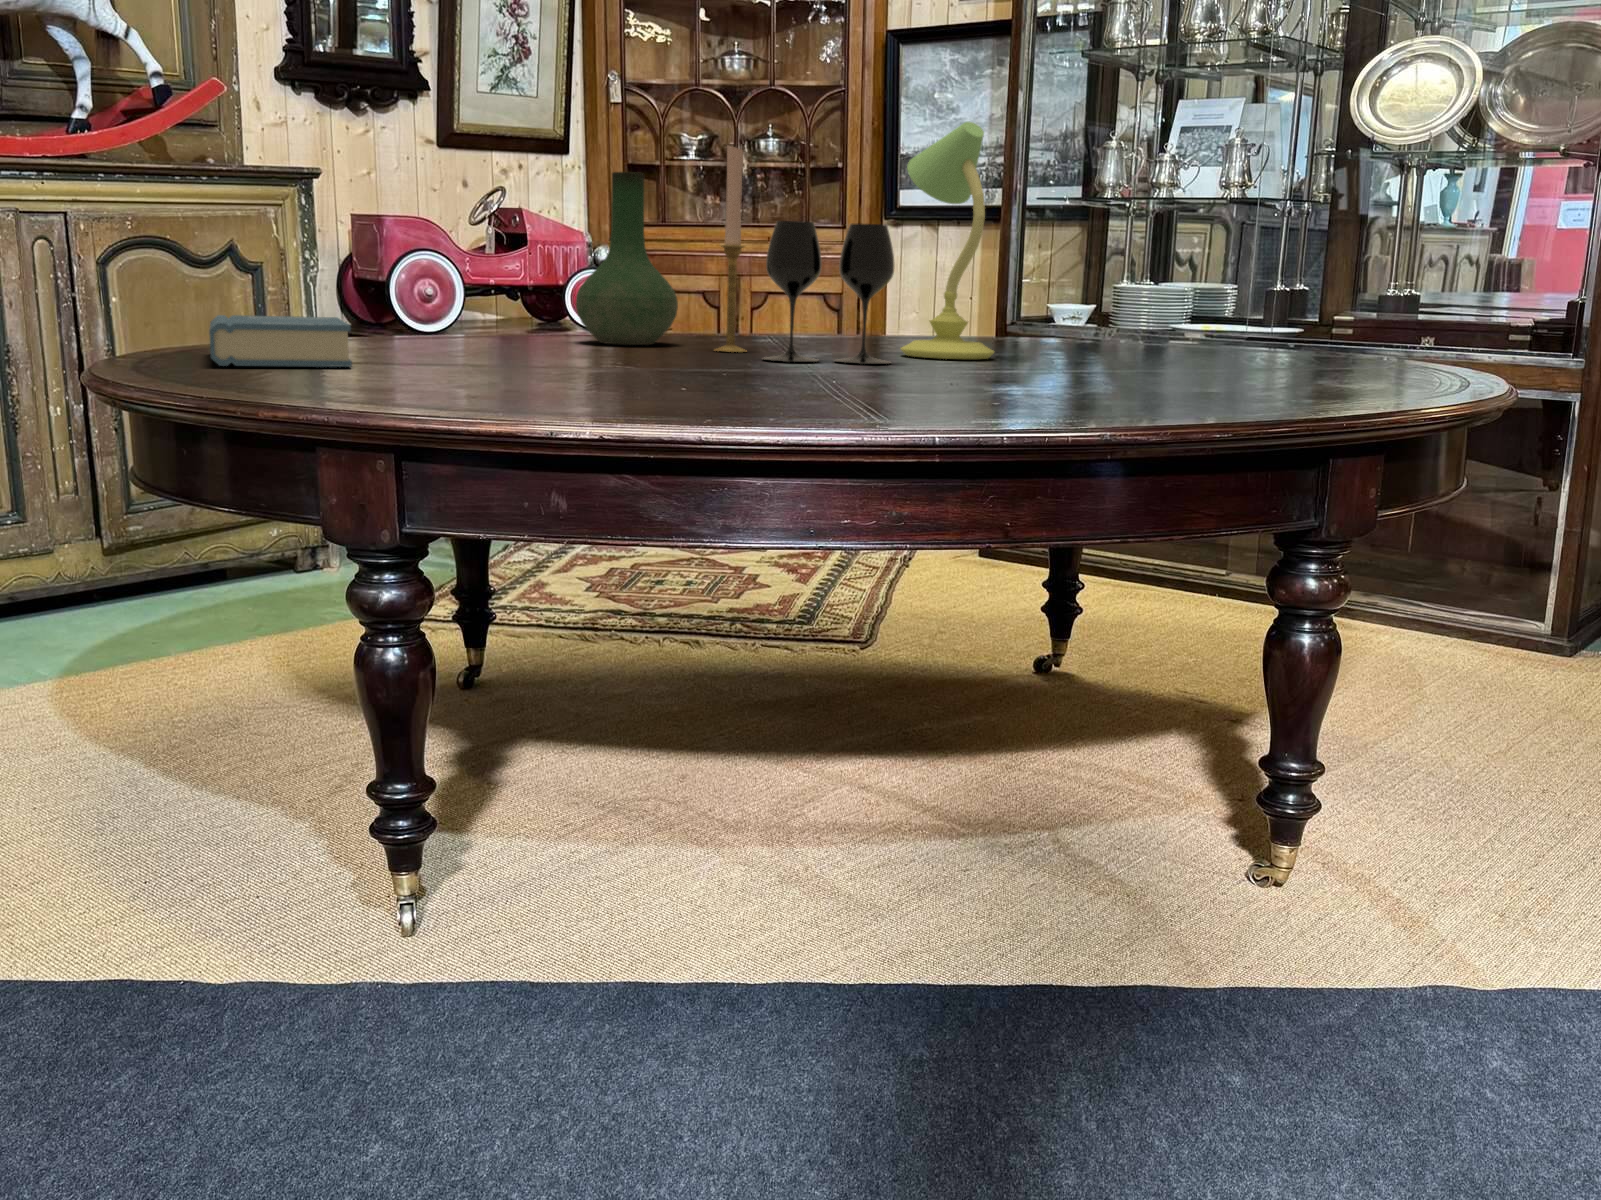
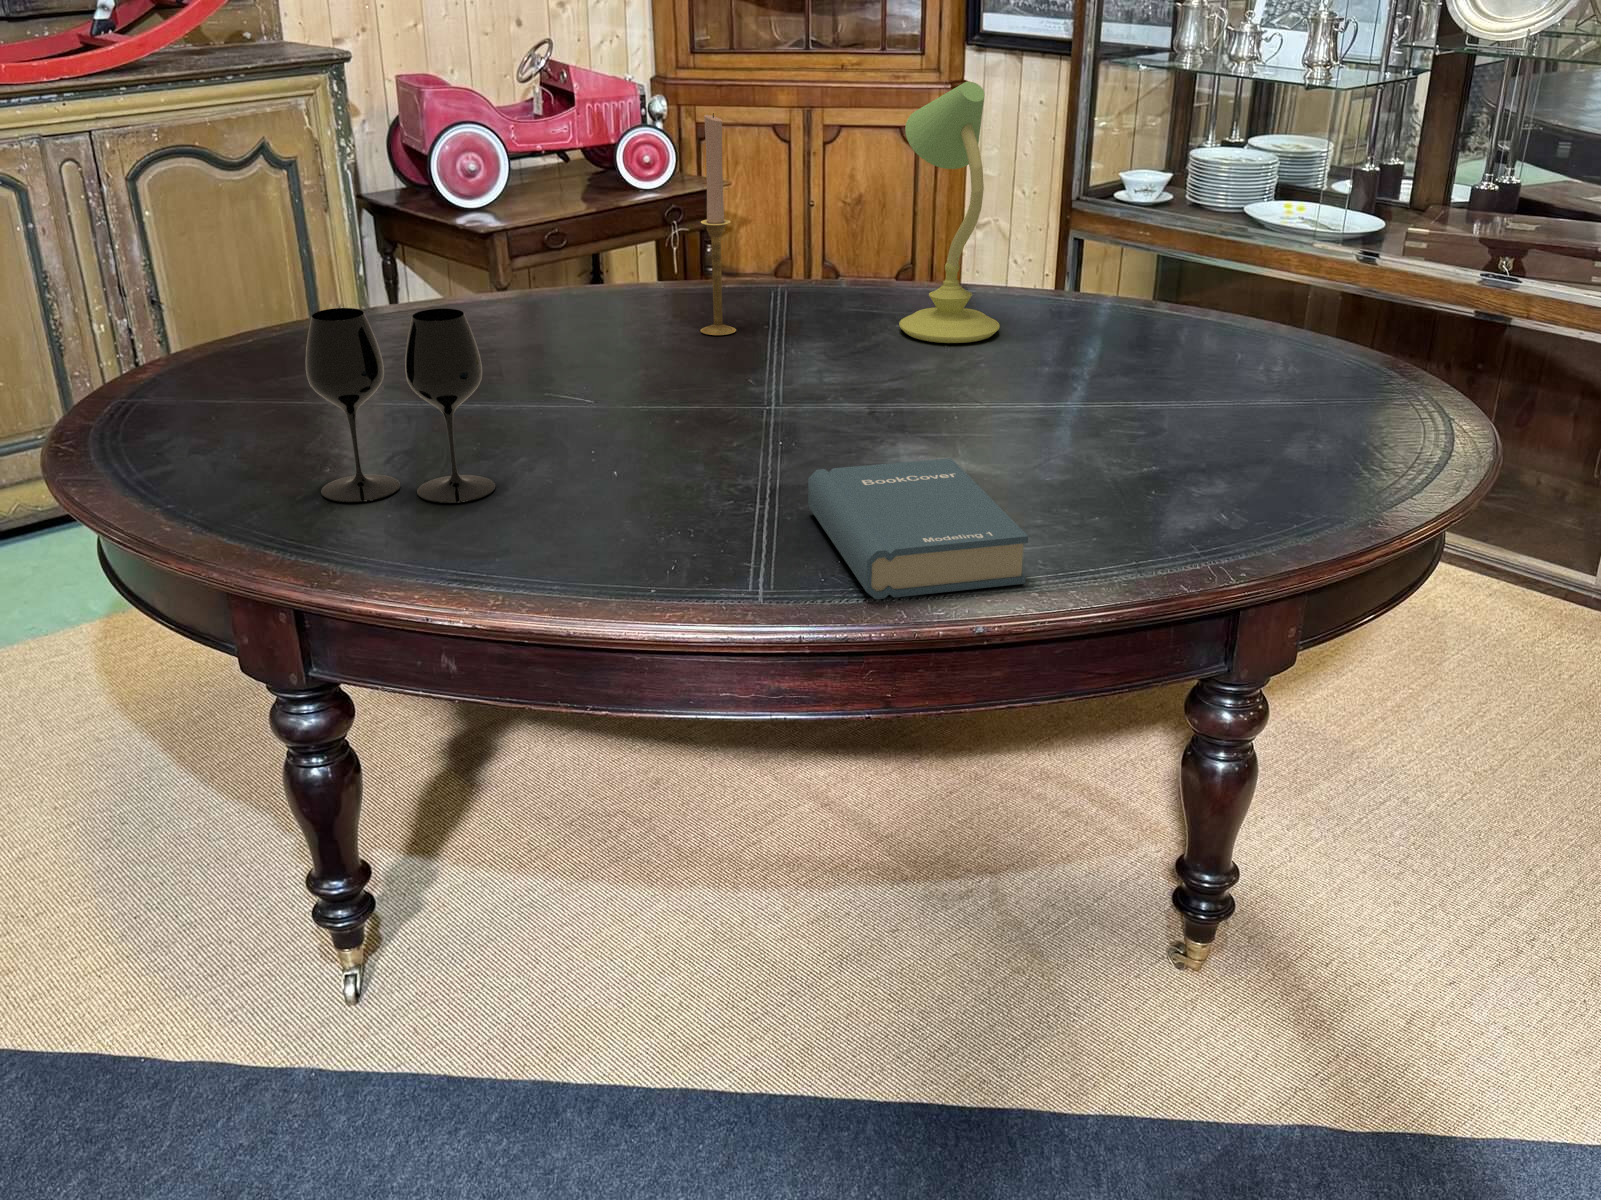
vase: present [576,172,678,345] -> none [564,131,671,317]
wine glass: present [763,221,894,364] -> present [306,308,495,503]
hardback book: present [209,315,352,367] -> present [808,458,1028,599]

